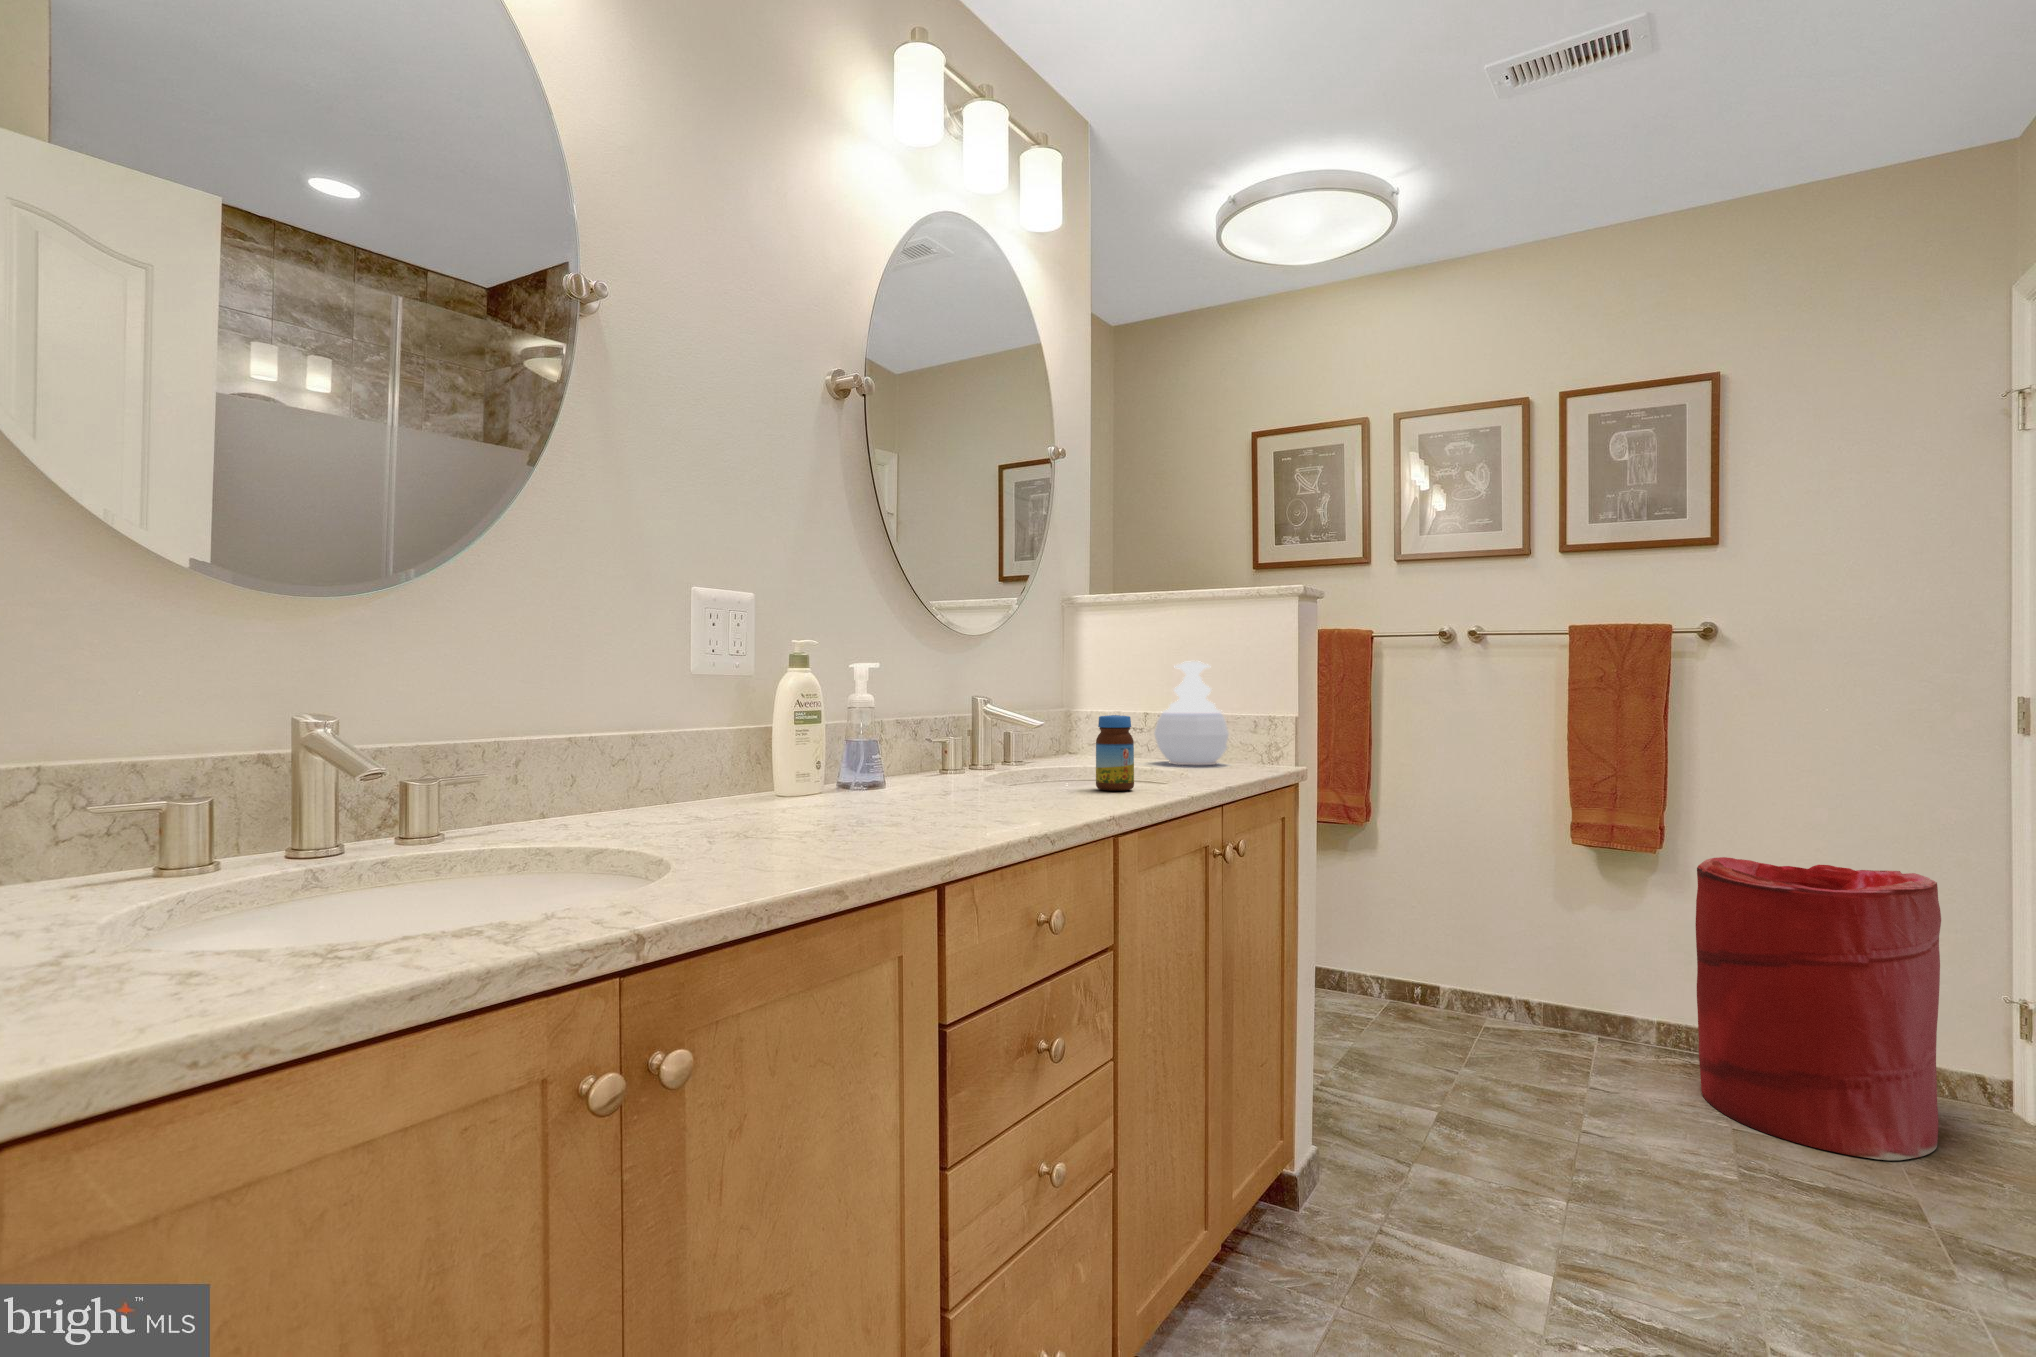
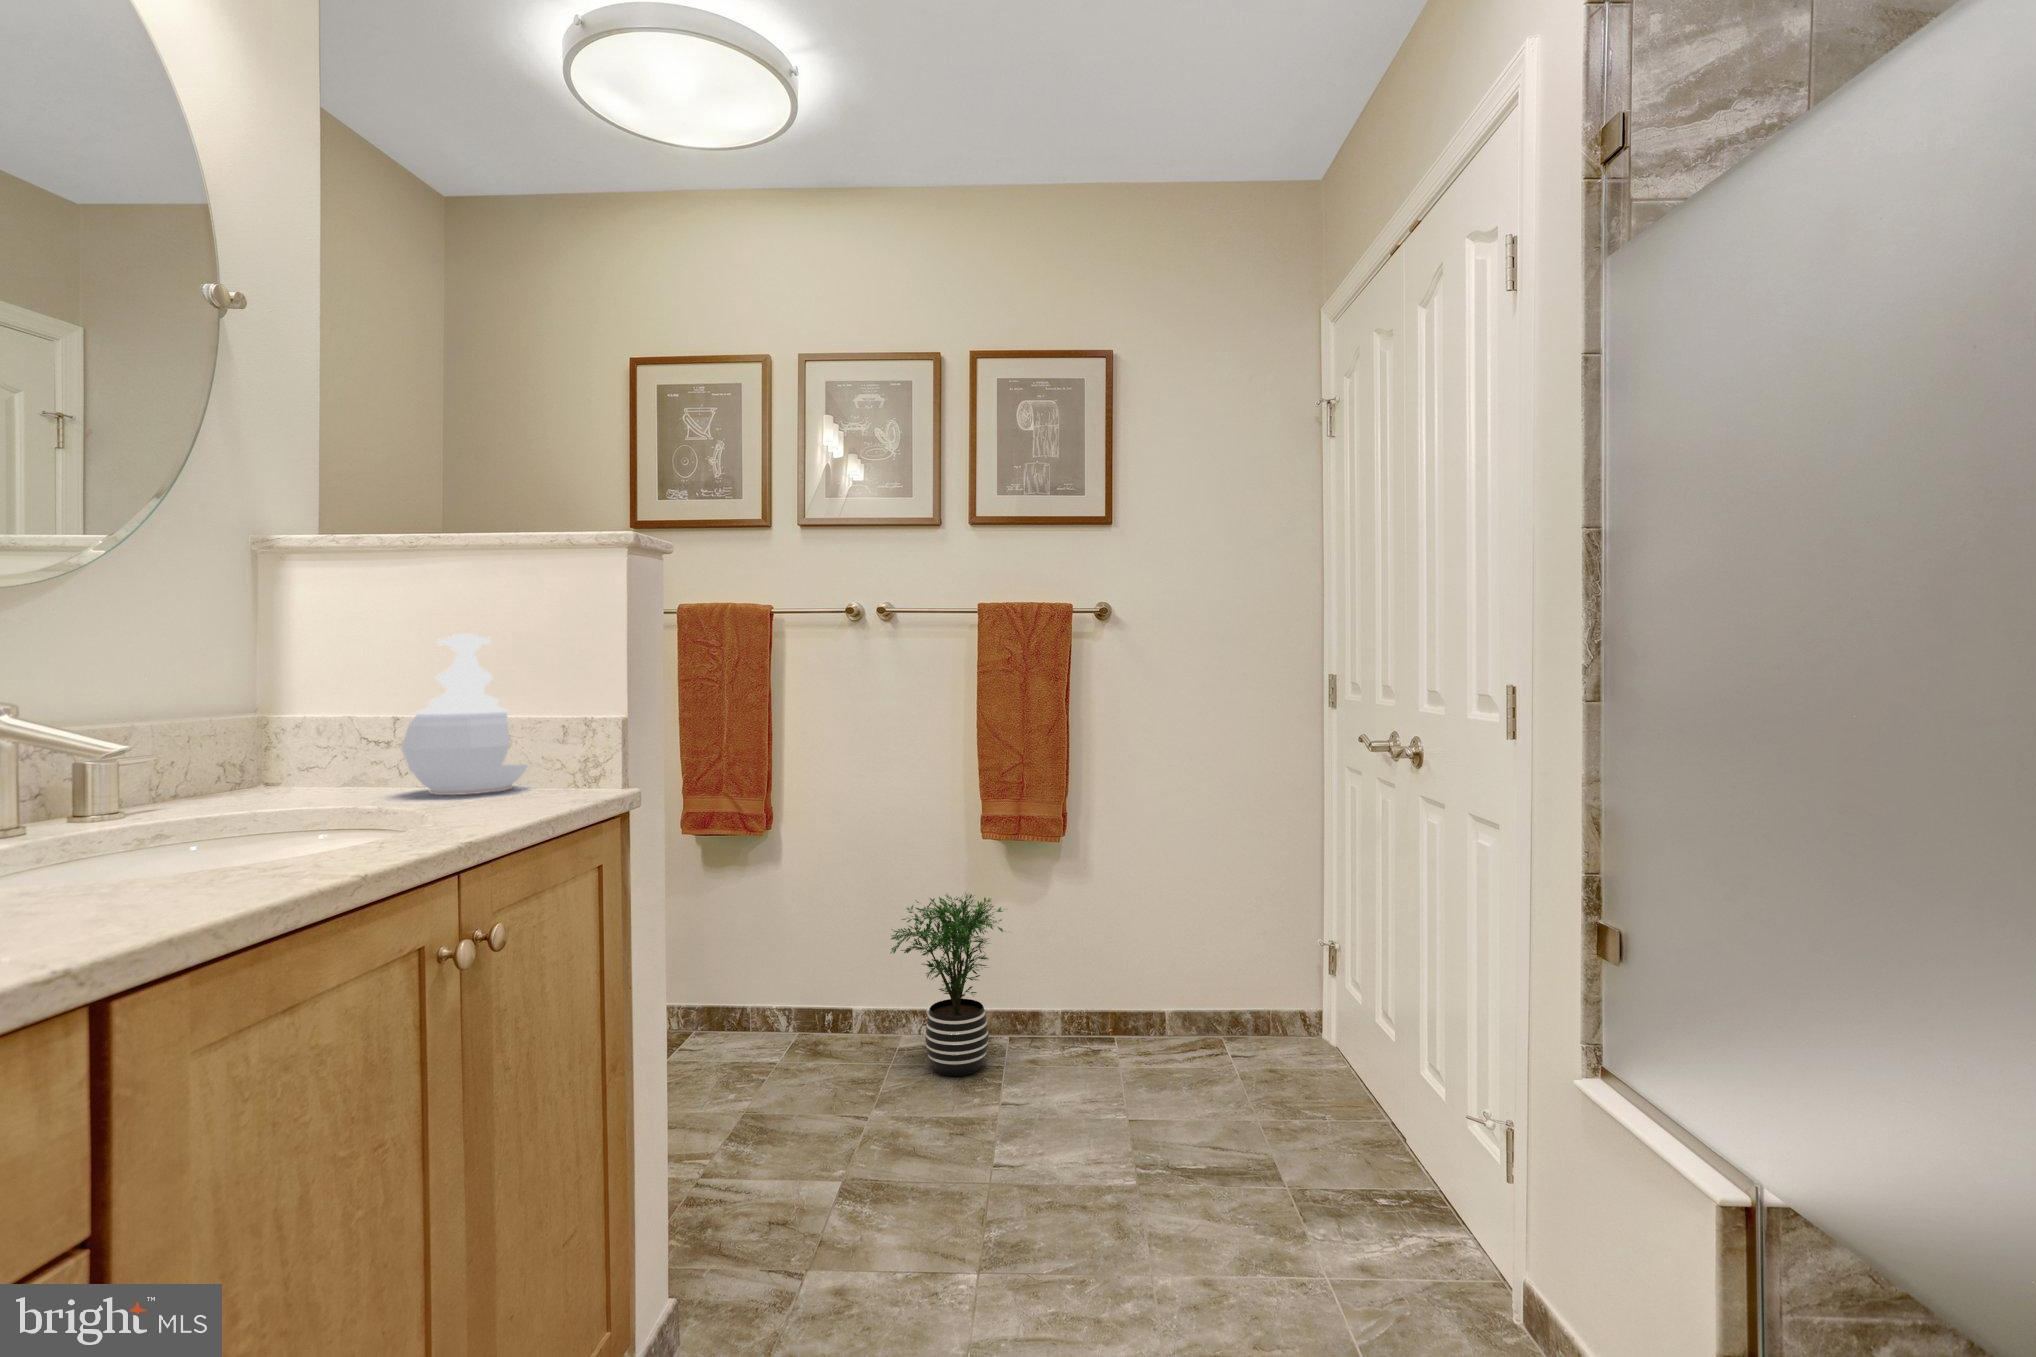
jar: present [1096,715,1134,791] -> none [149,728,247,877]
laundry hamper: present [1695,857,1941,1160] -> none [1092,835,1276,1121]
potted plant: none [1474,890,1605,1059] -> present [890,894,1003,1076]

